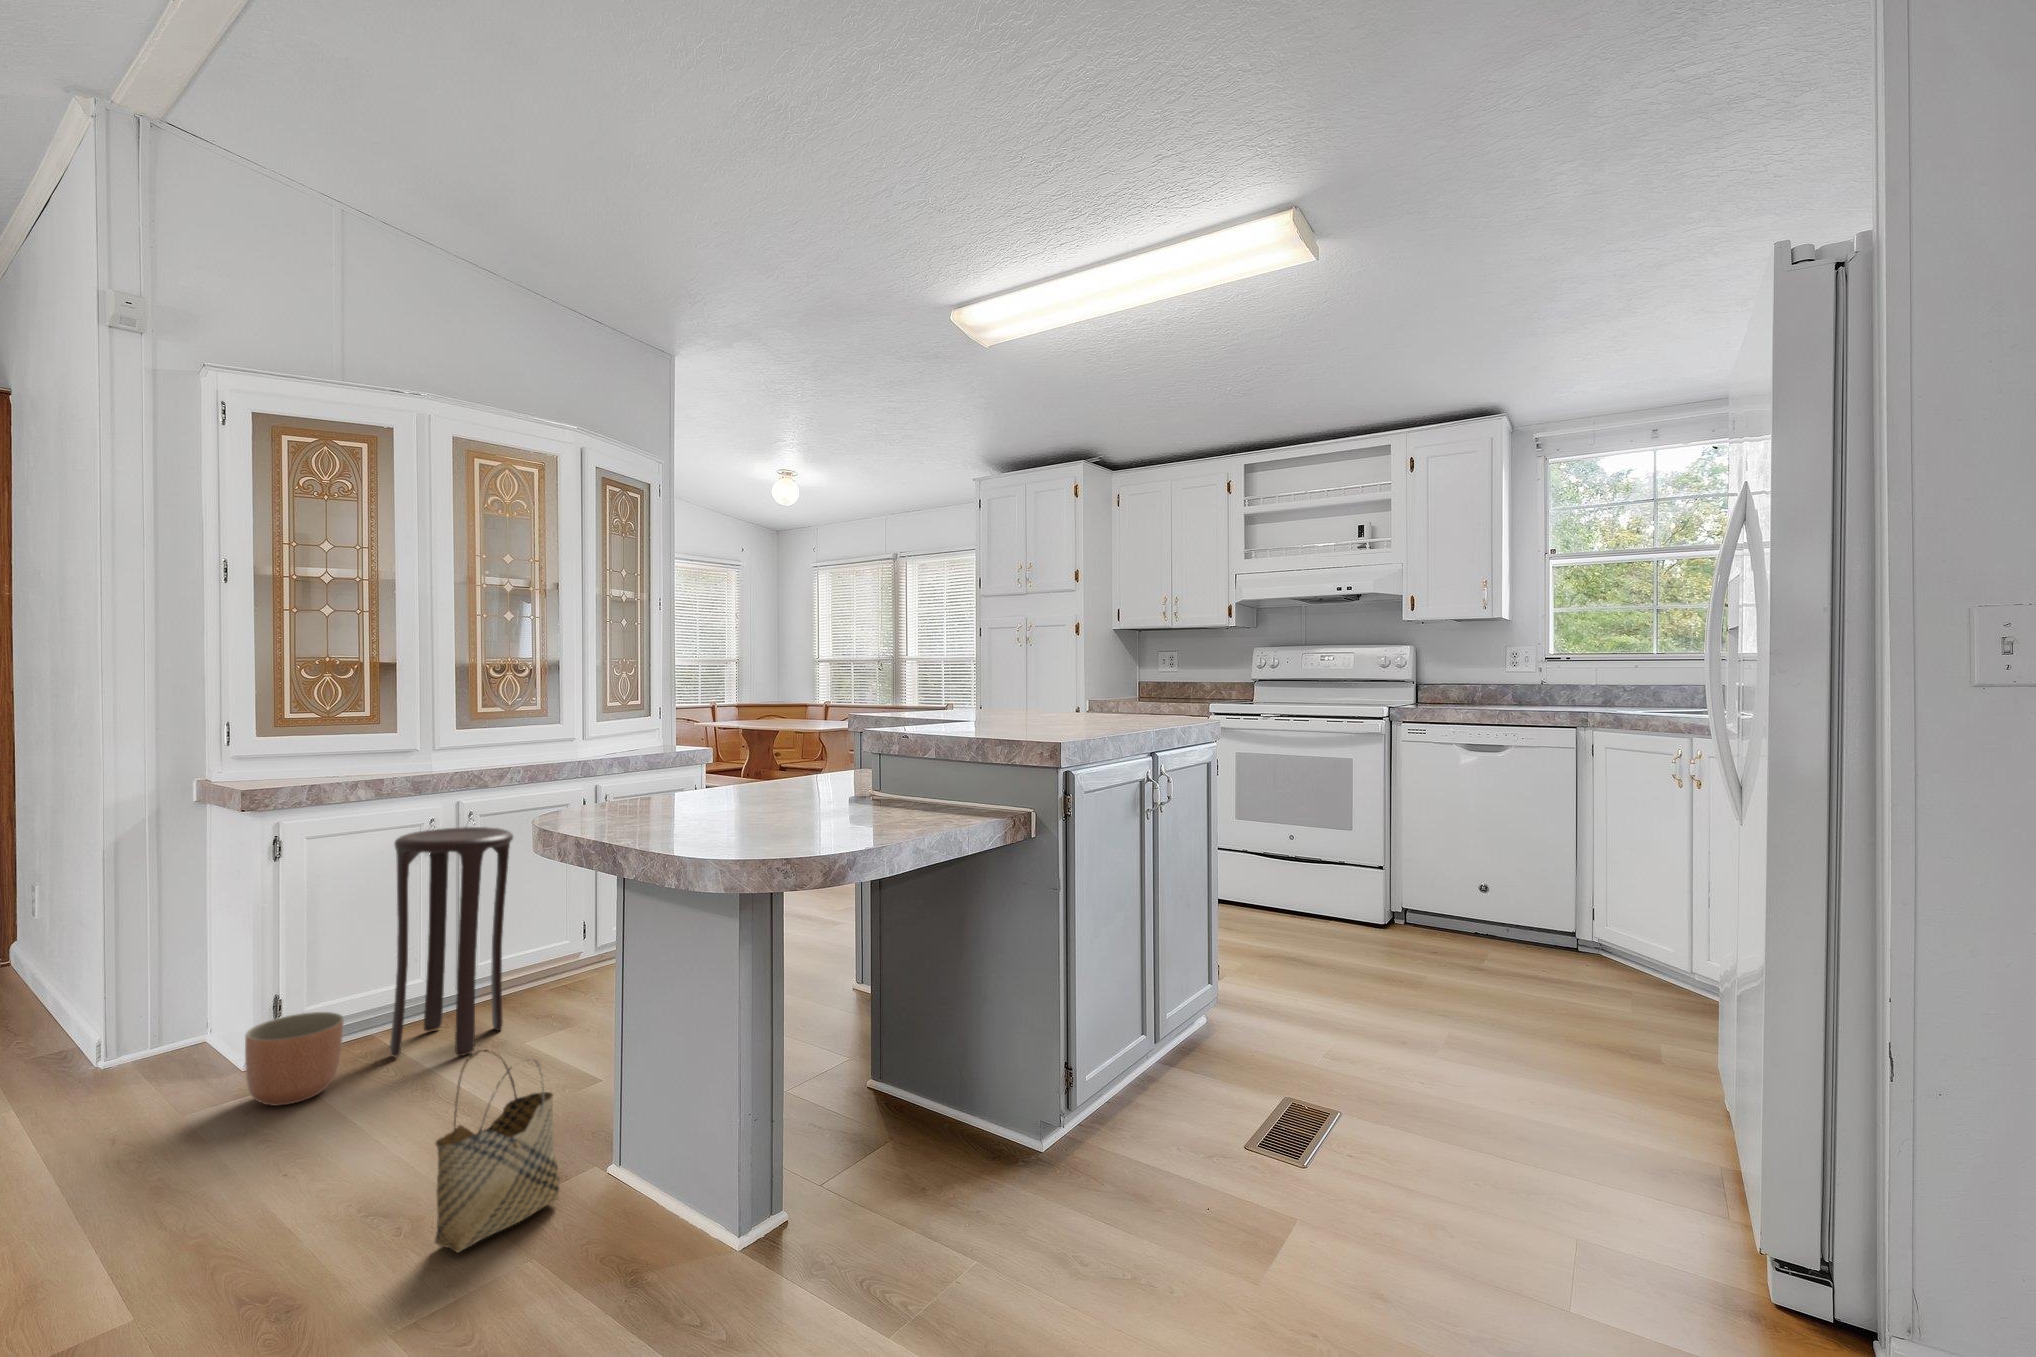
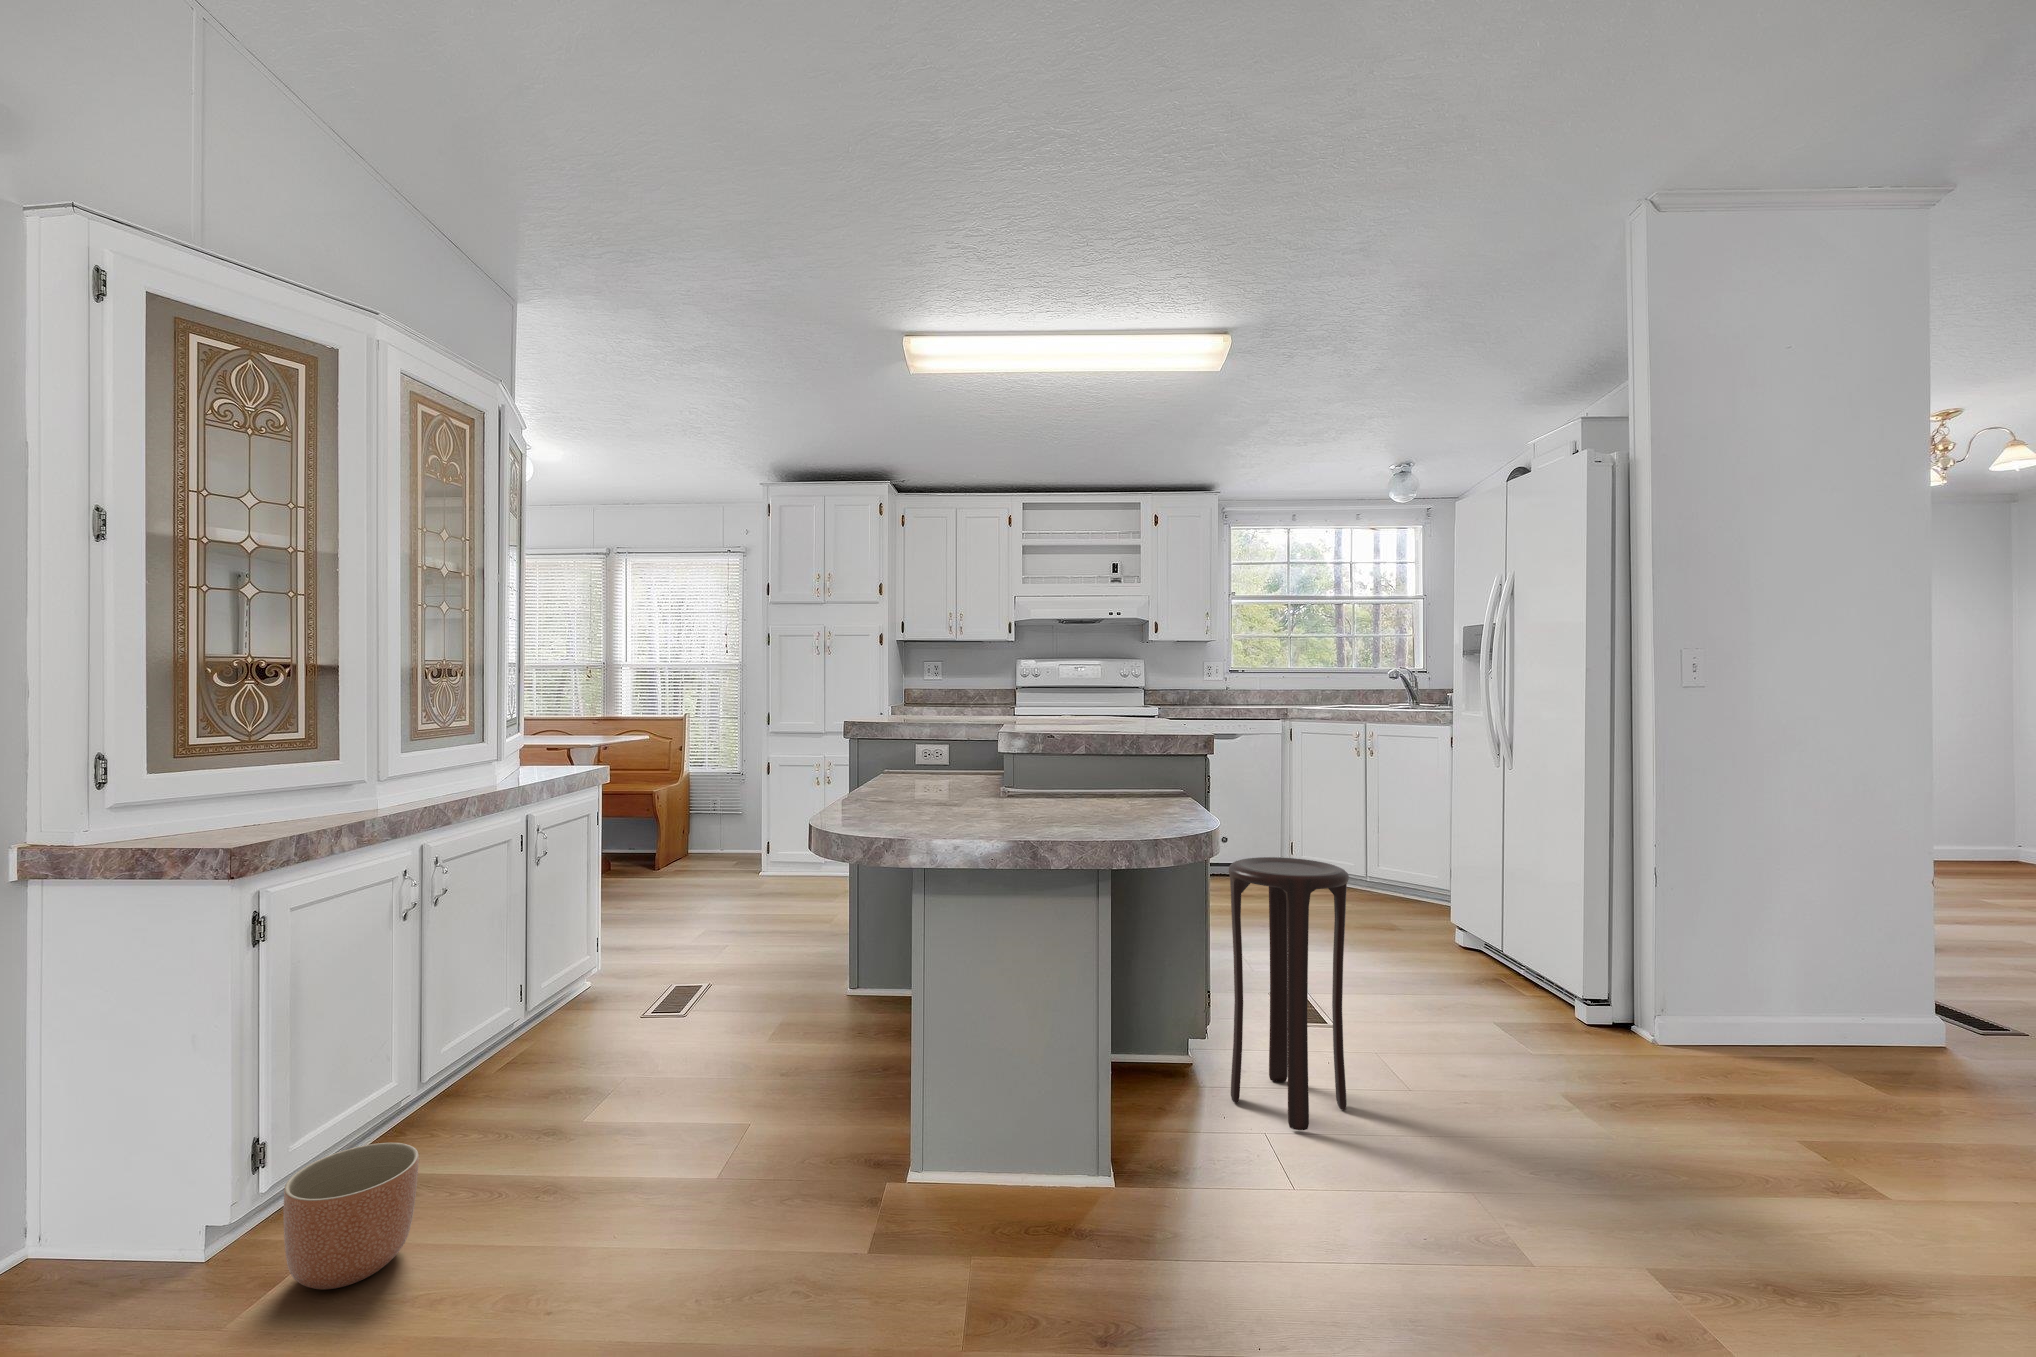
stool: present [390,827,513,1057] -> present [1229,857,1349,1130]
woven basket: present [435,1050,560,1252] -> none [847,1083,925,1304]

